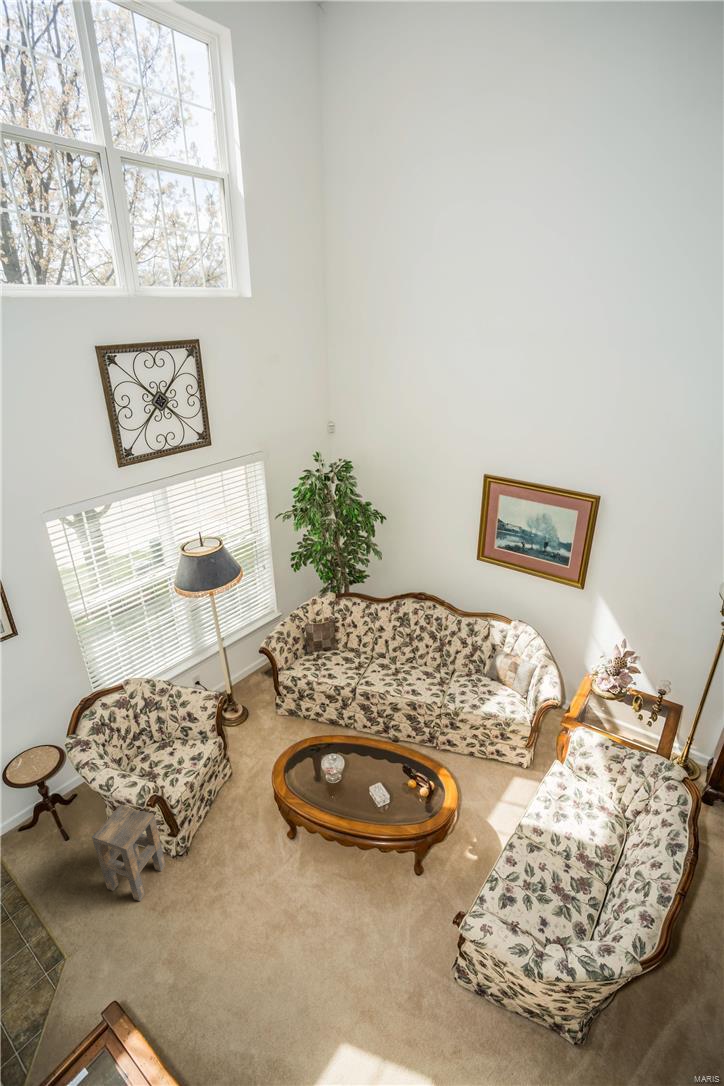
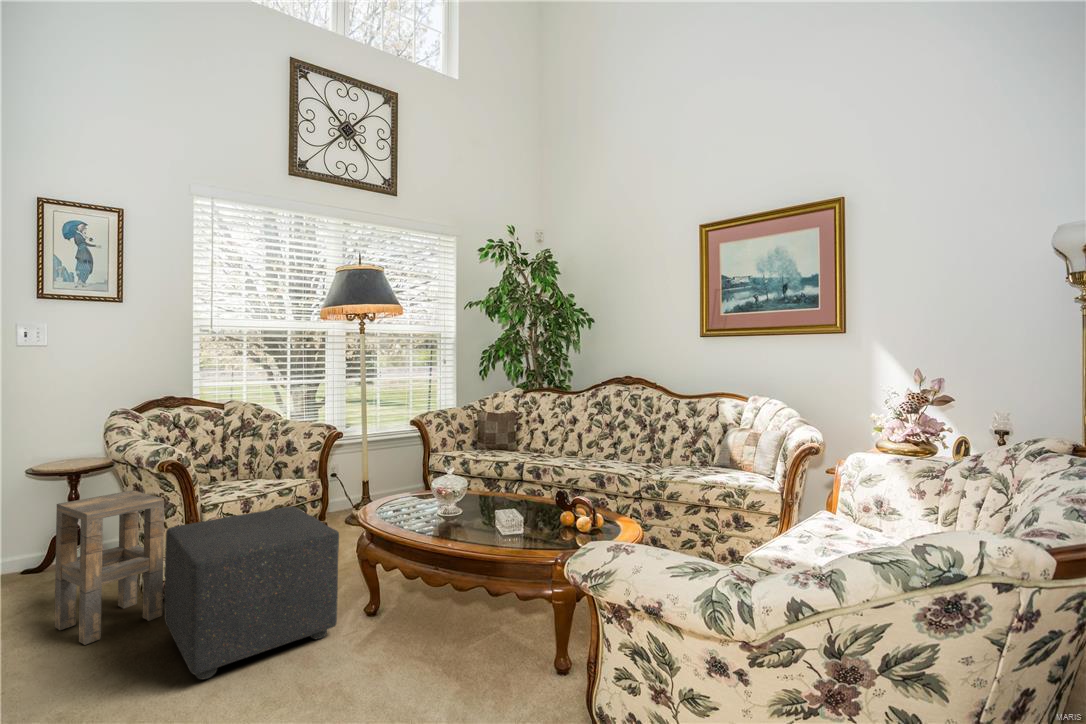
ottoman: none [172,790,283,921] -> present [164,506,339,679]

